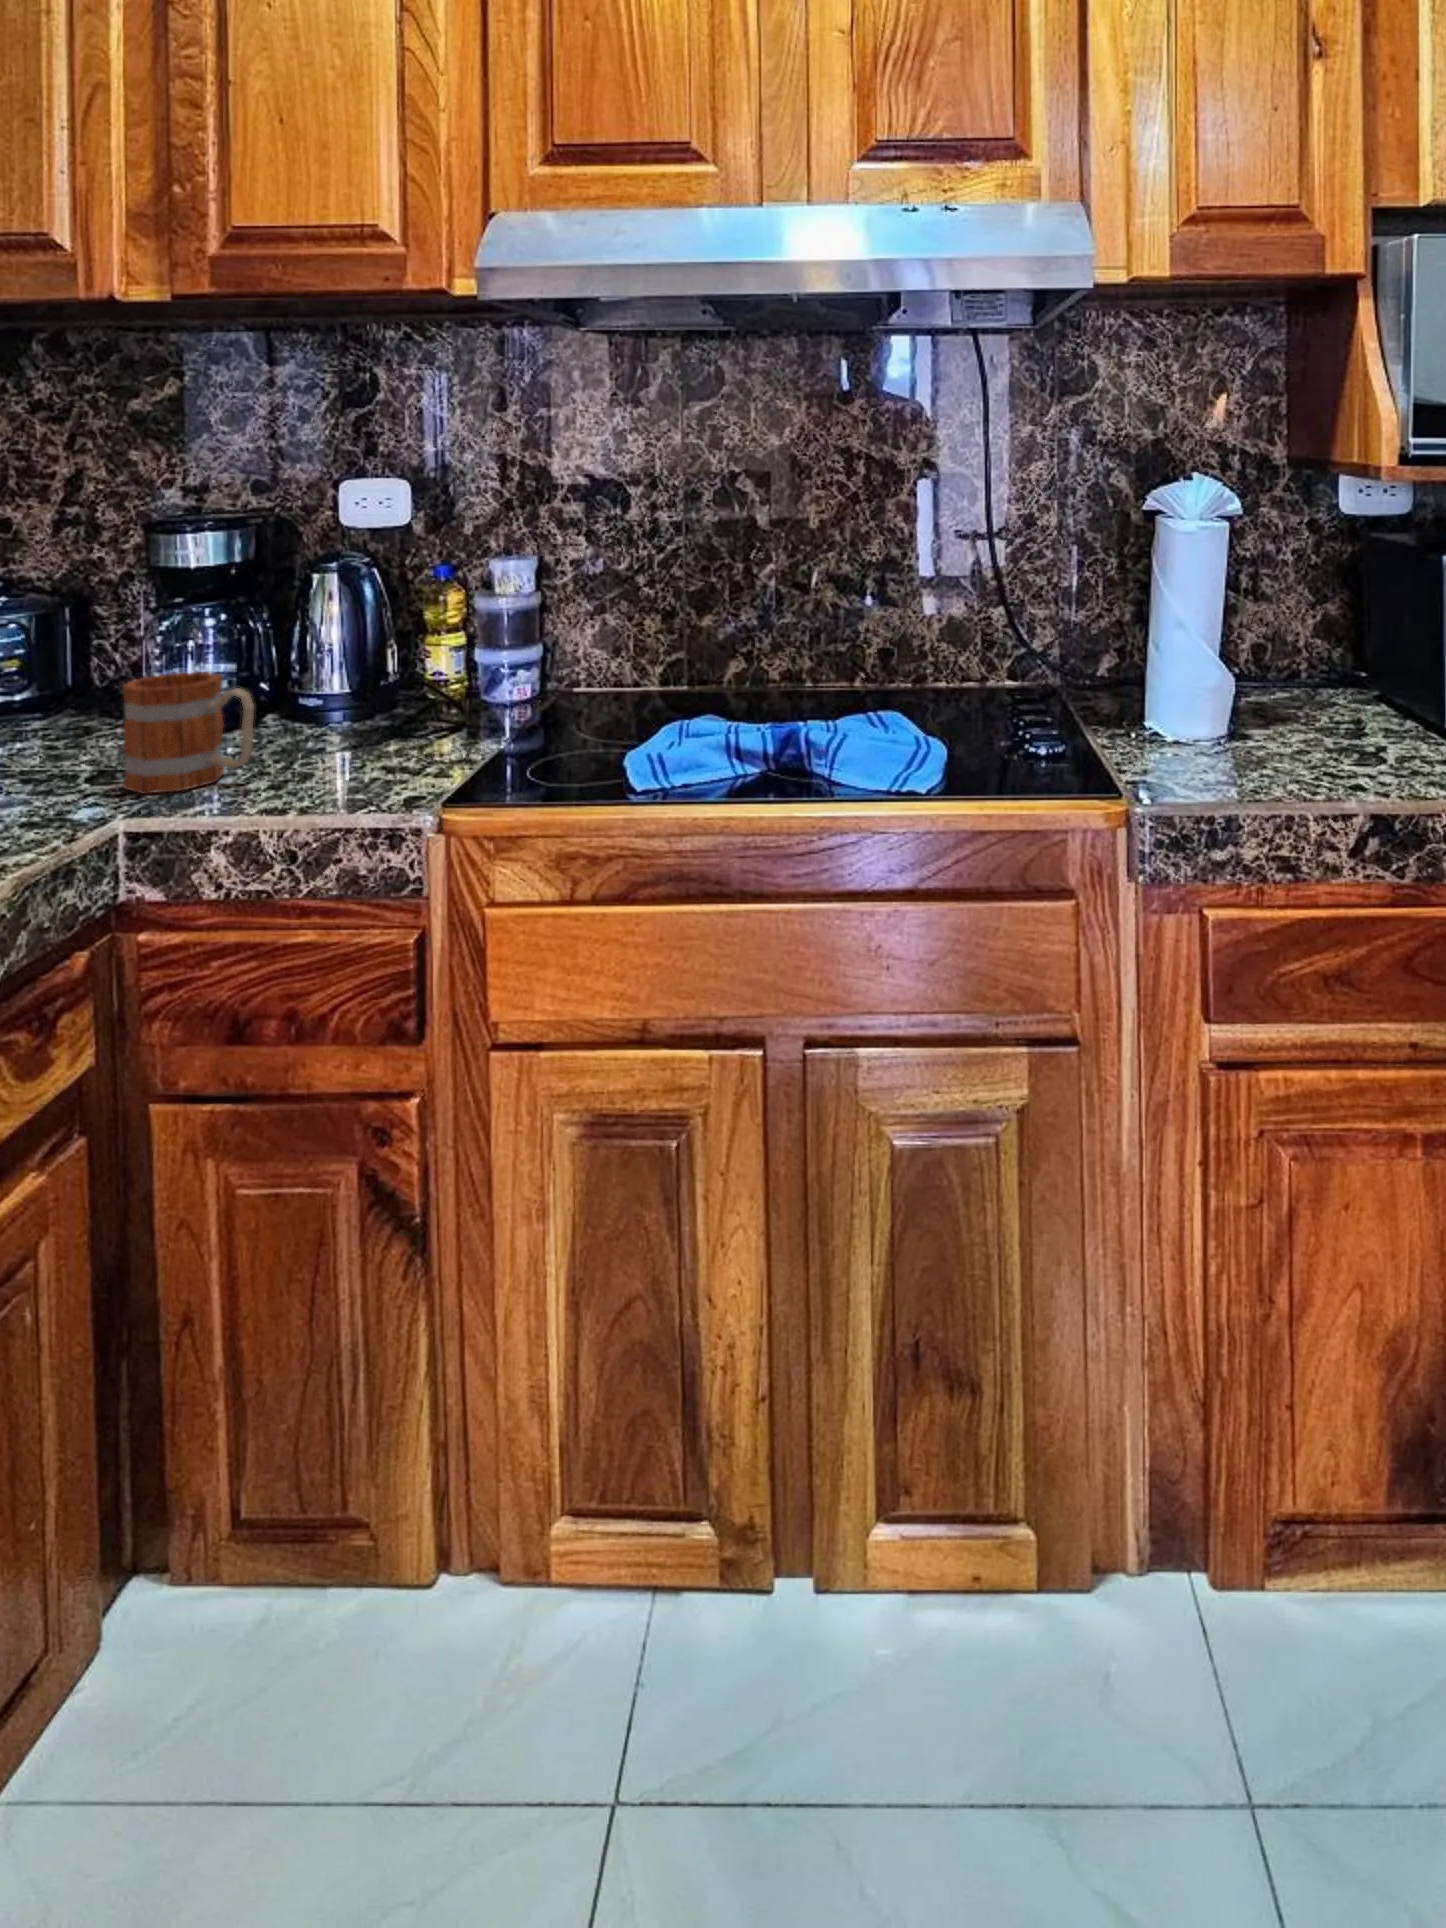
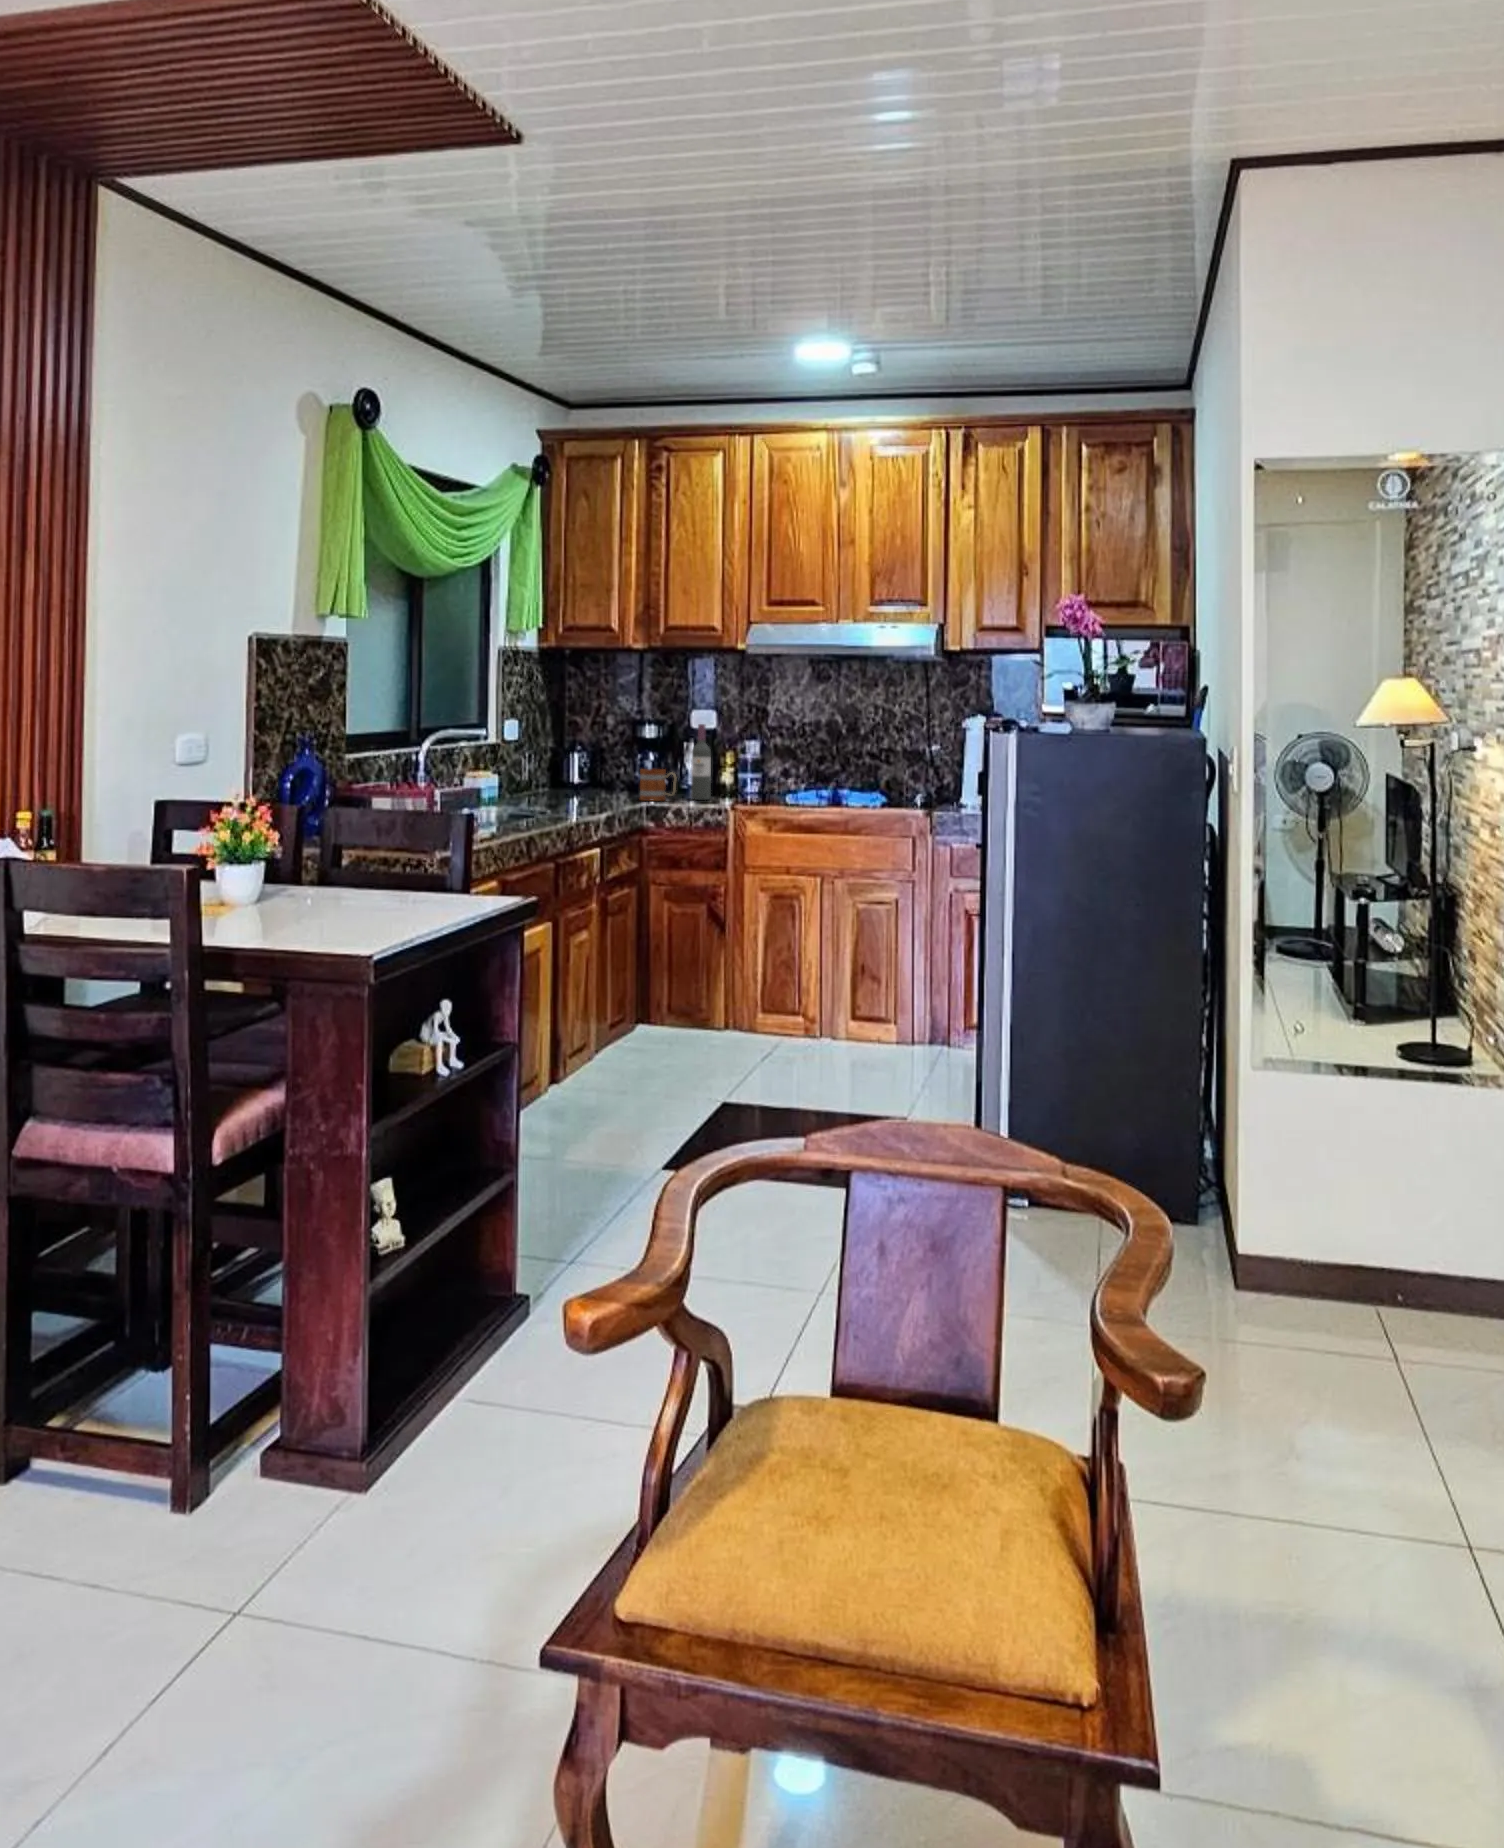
wine bottle: none [314,520,381,761] -> present [691,724,711,800]

